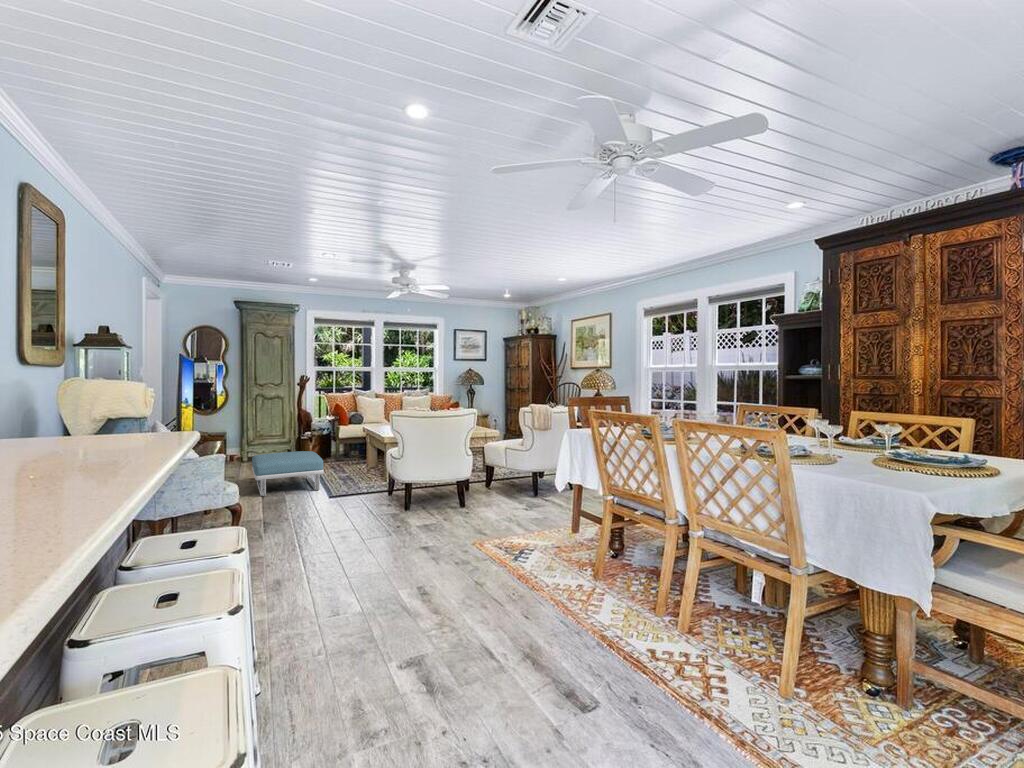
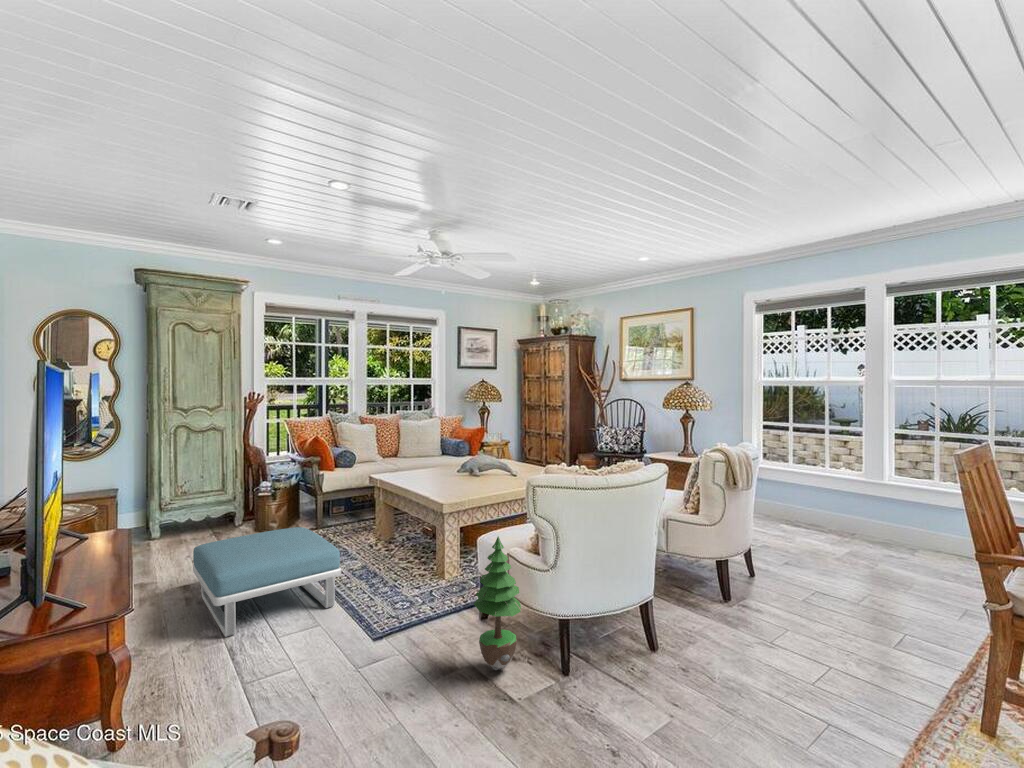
potted tree: none [365,445,390,512] -> present [474,536,521,670]

